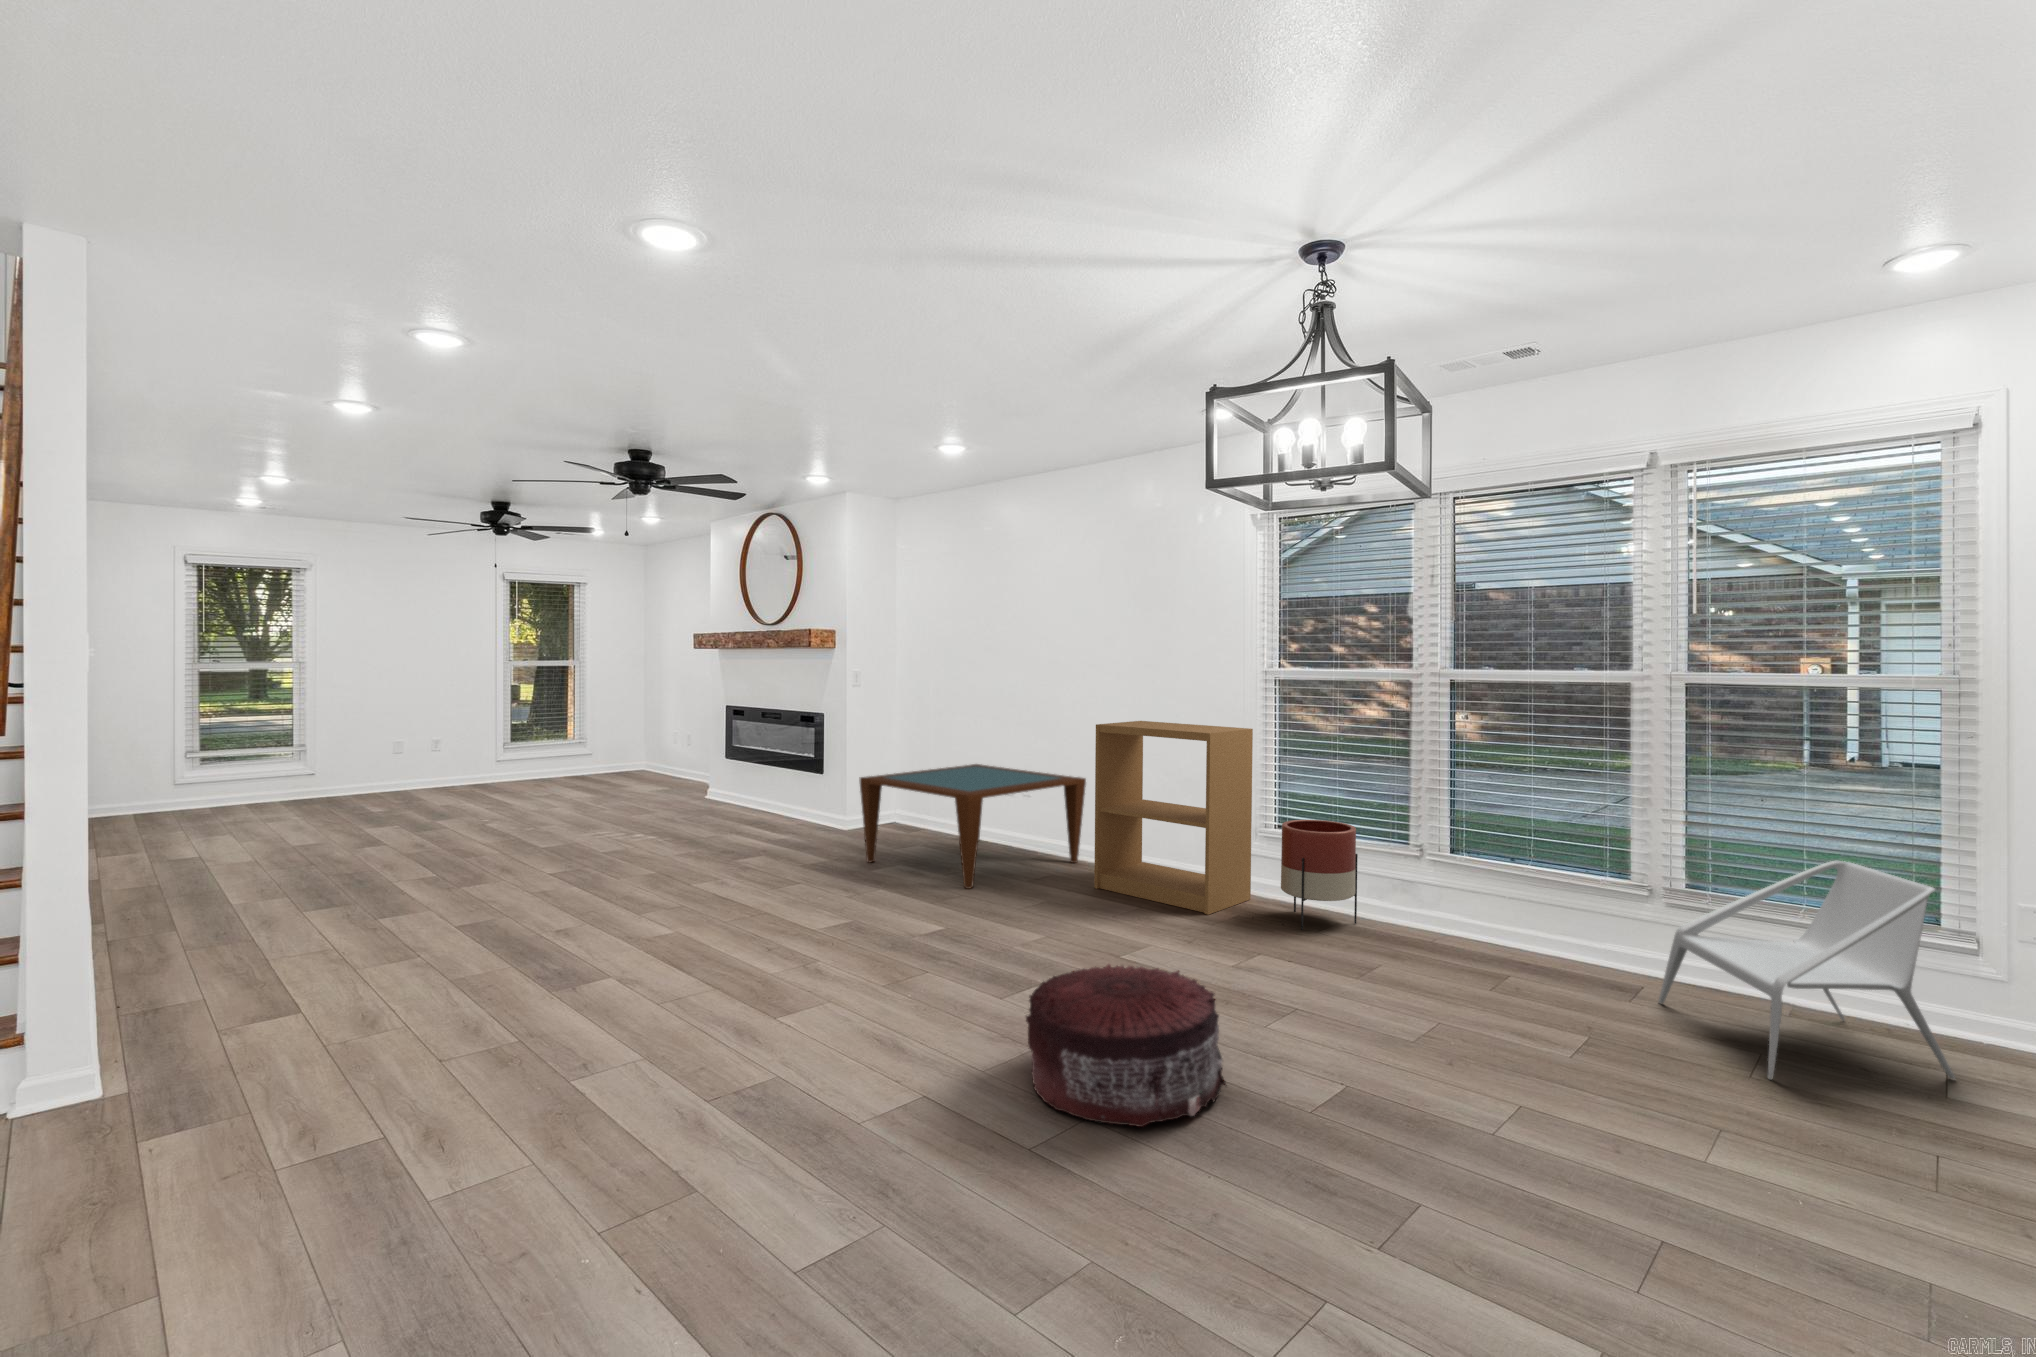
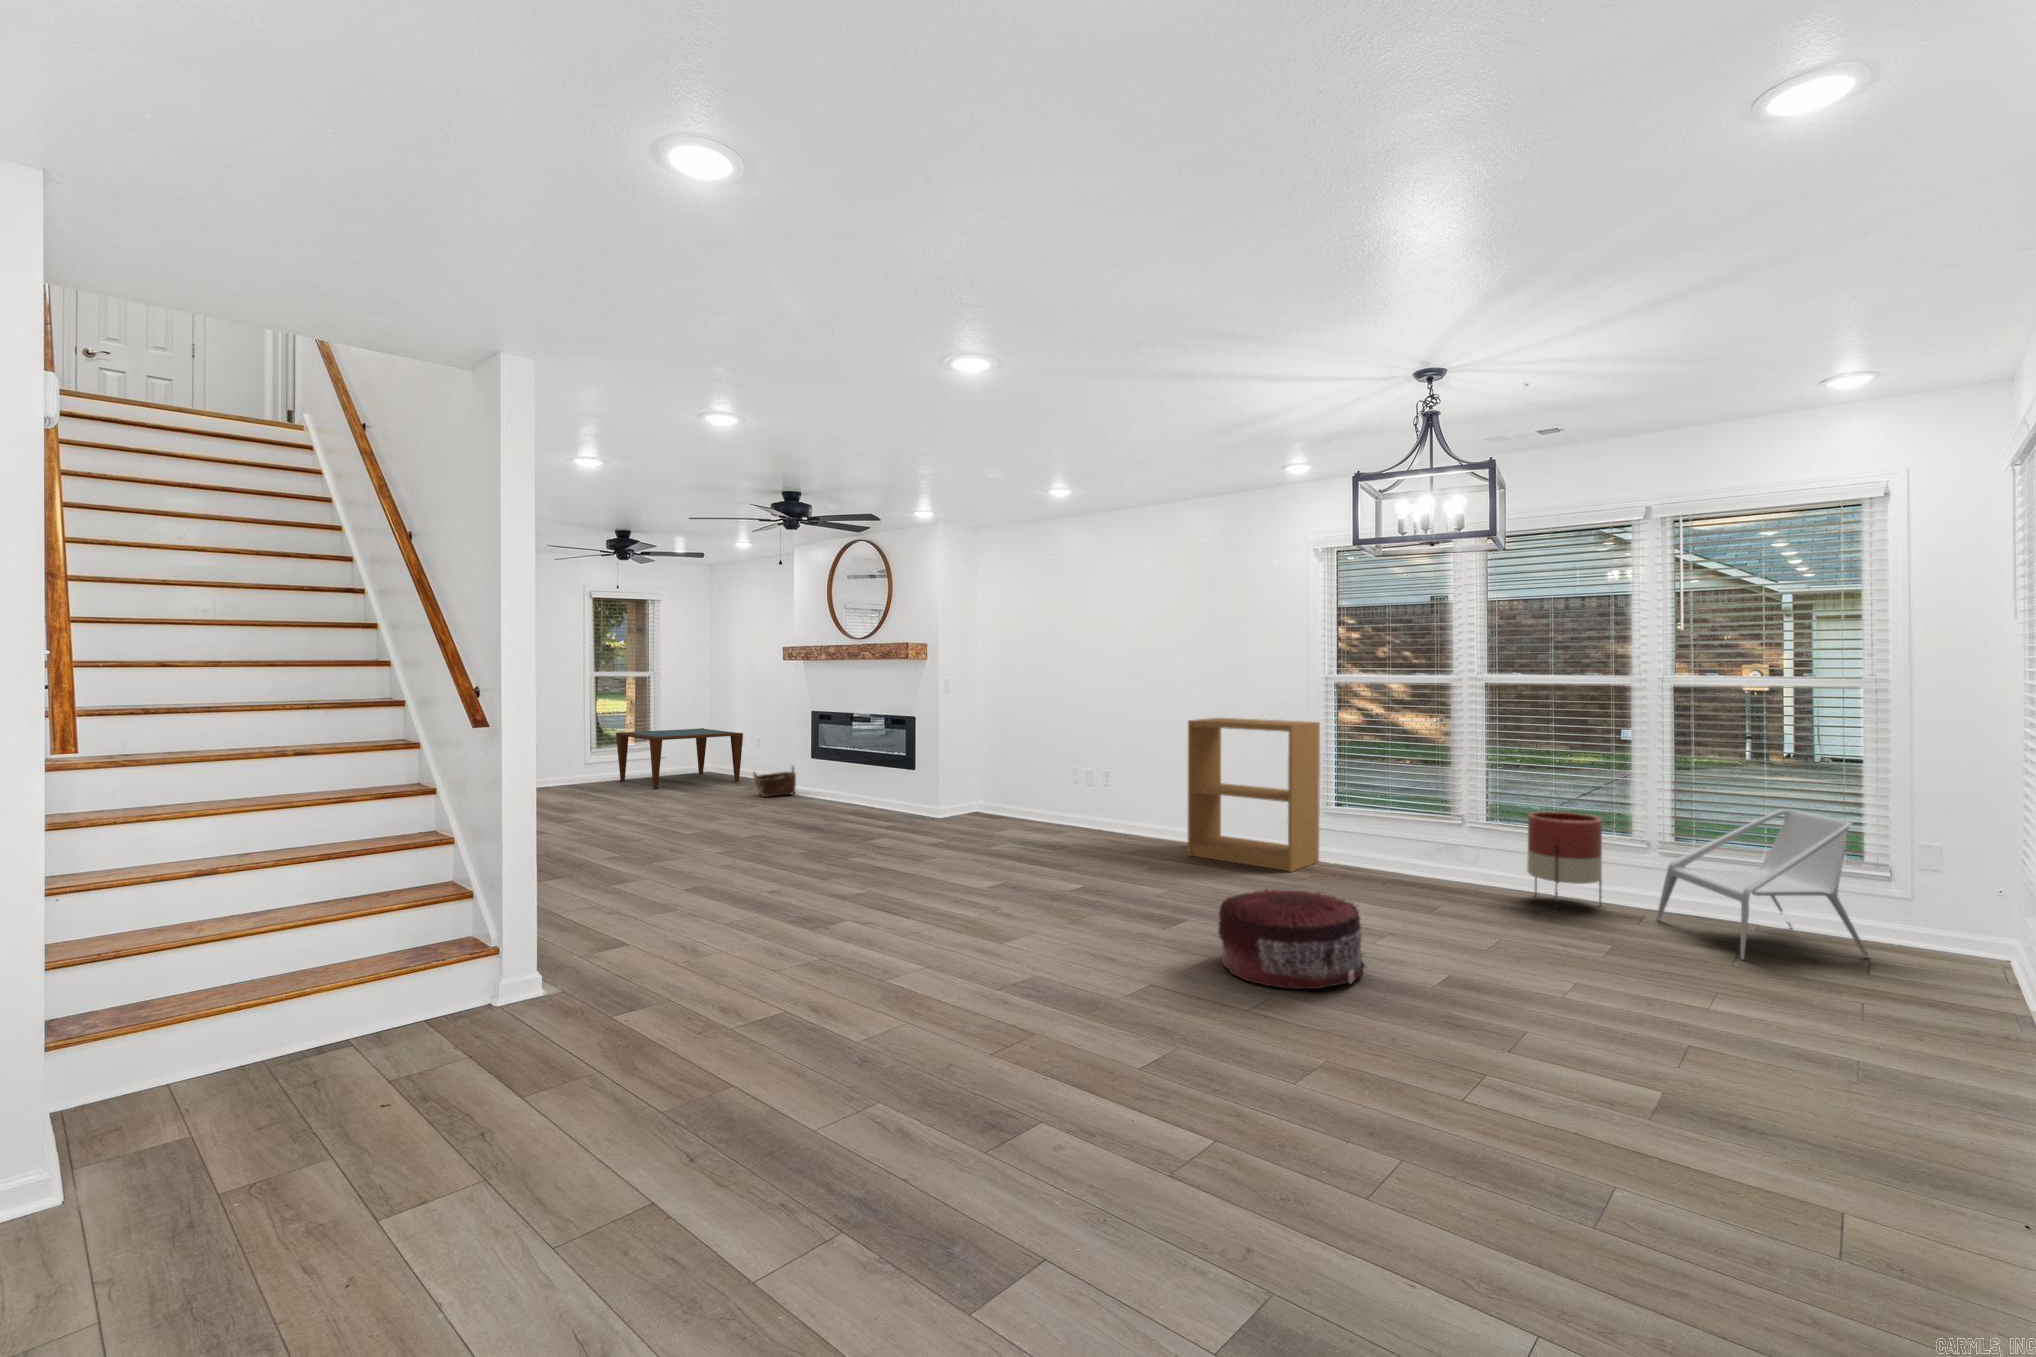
woven basket: none [659,764,708,800] -> present [753,767,796,797]
coffee table: present [859,764,1086,889] -> present [616,728,743,789]
planter: present [1281,820,1358,930] -> present [1527,812,1602,908]

